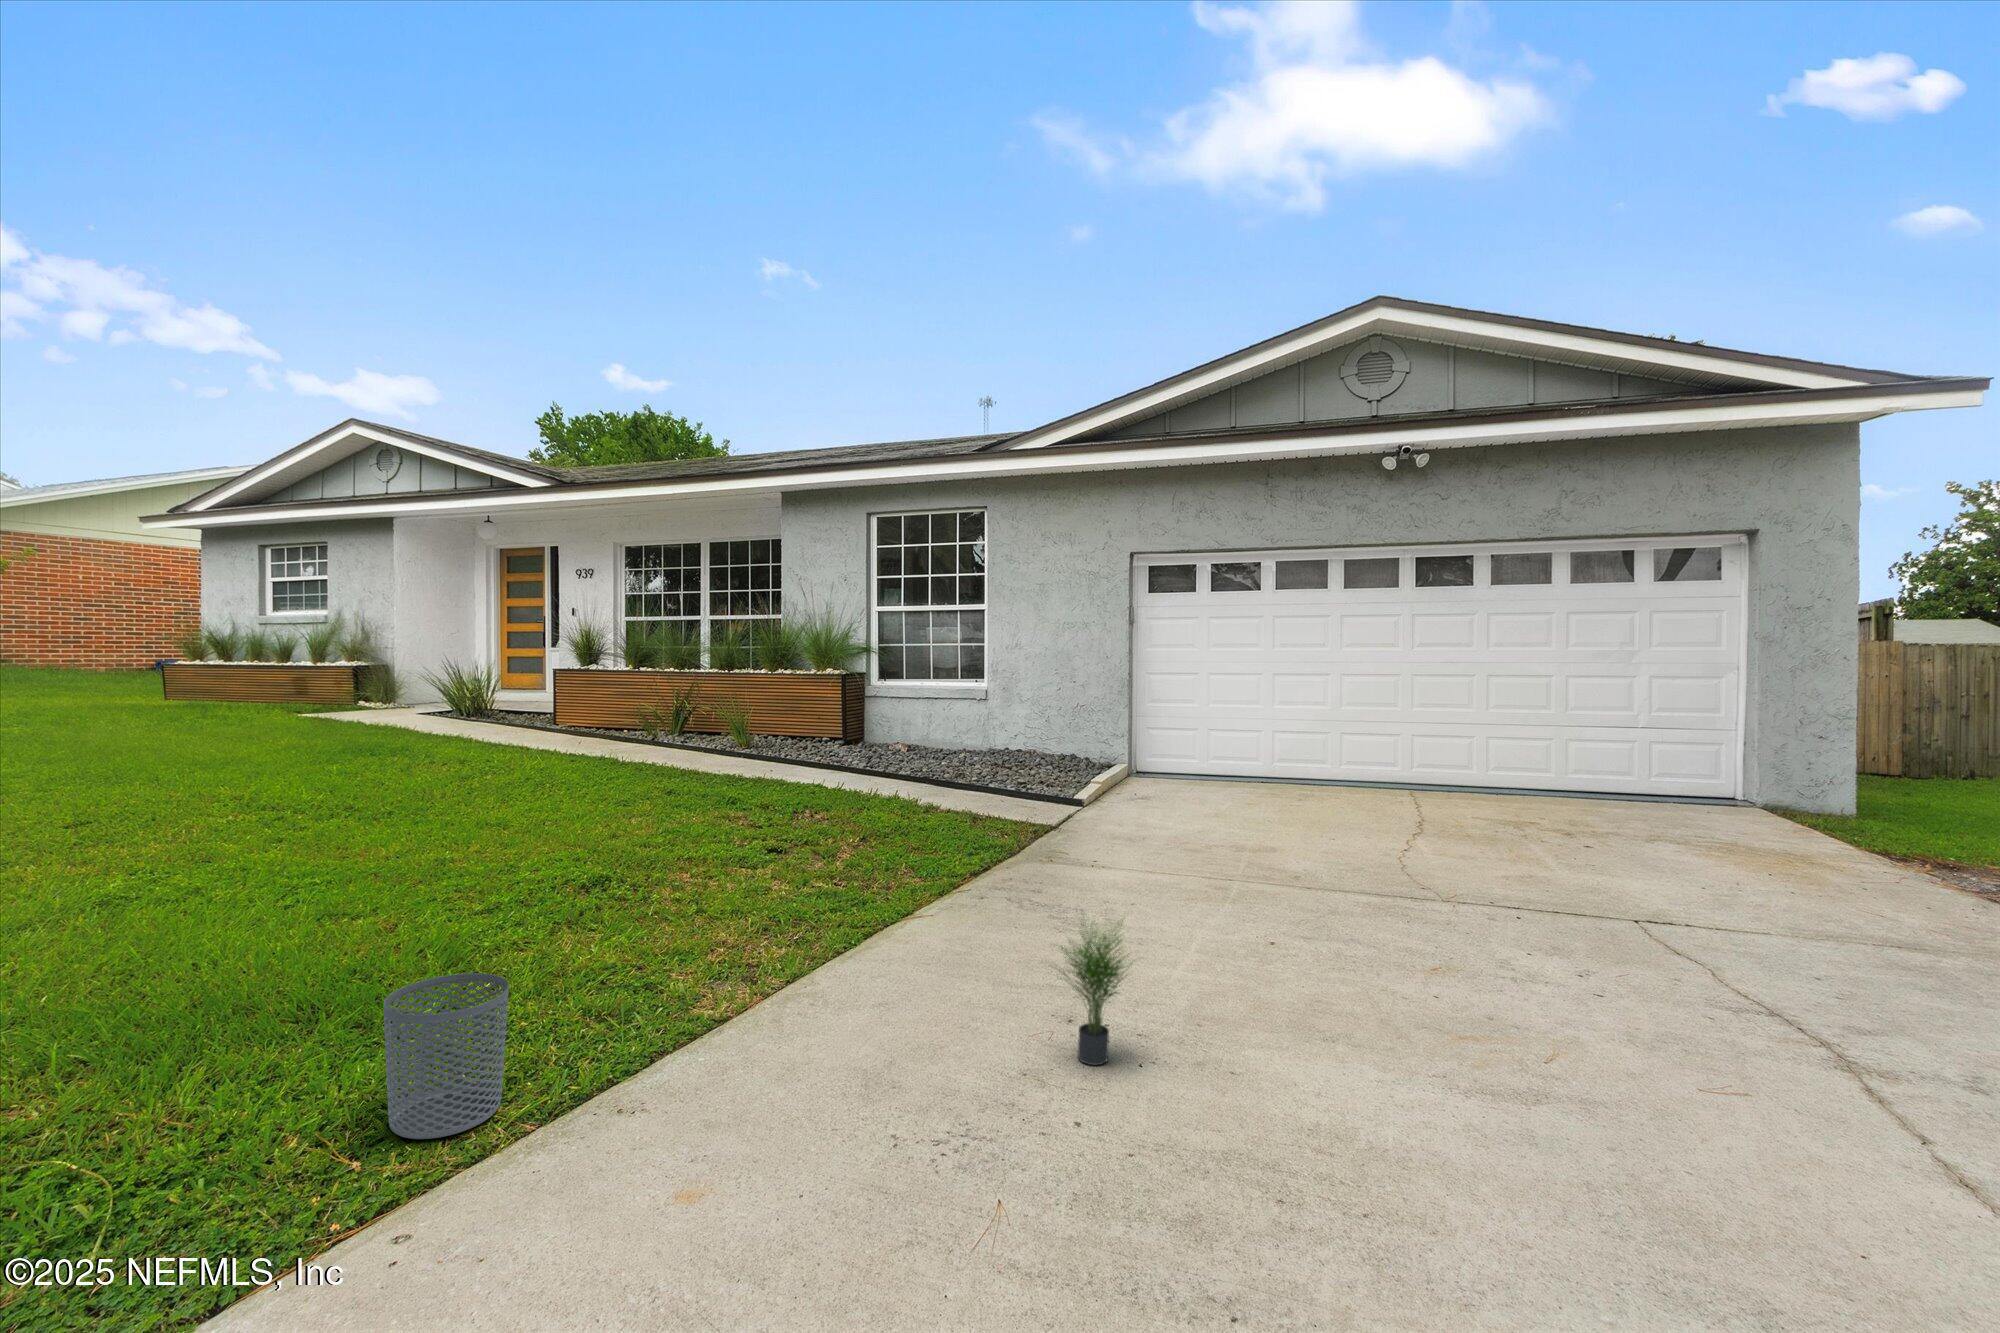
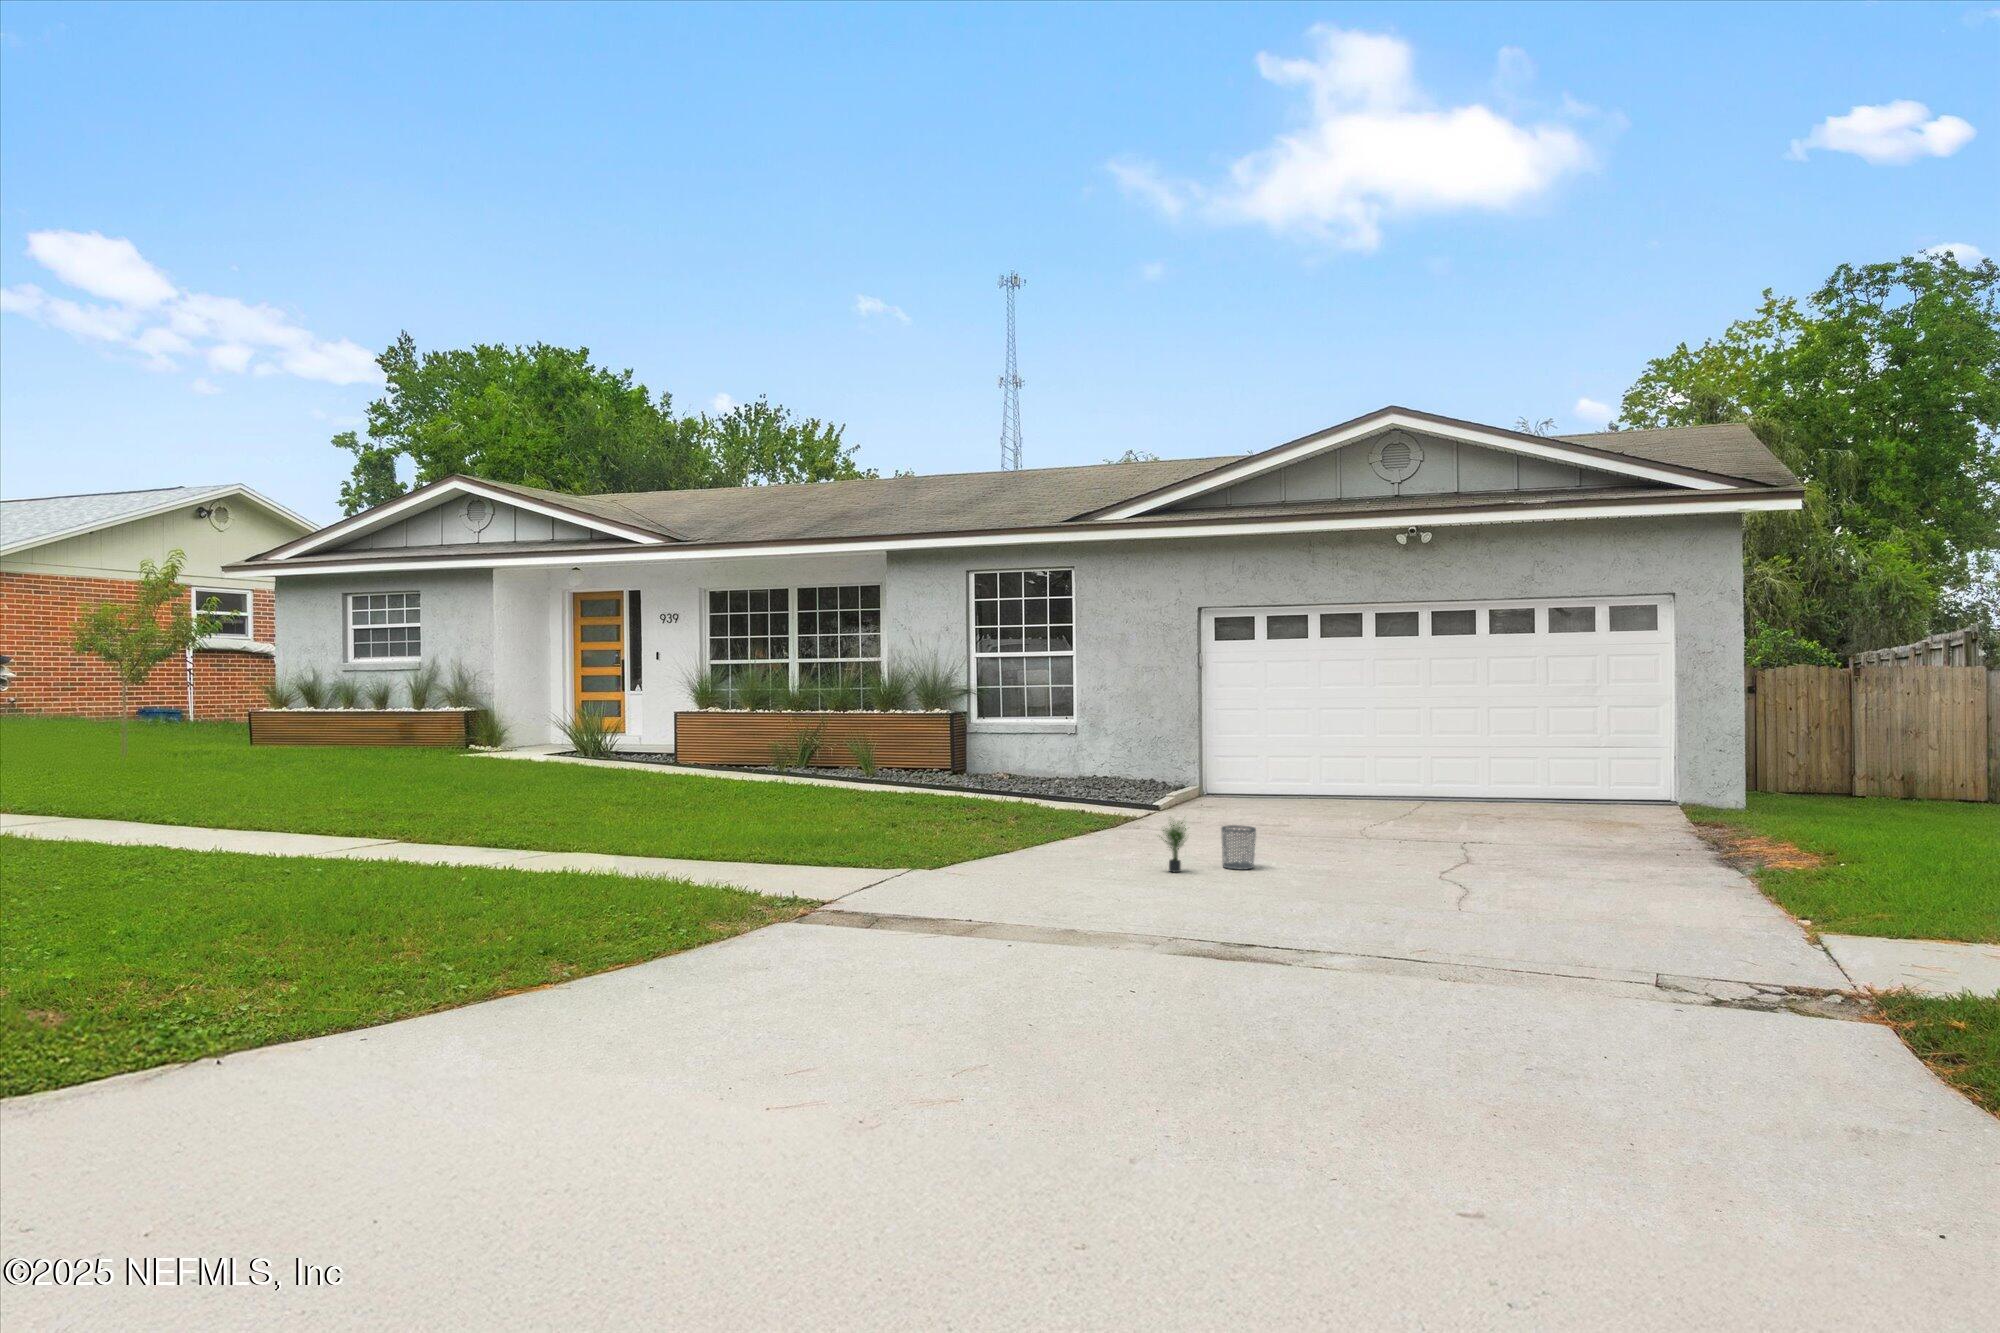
waste bin: present [384,973,508,1139] -> present [1221,825,1256,870]

